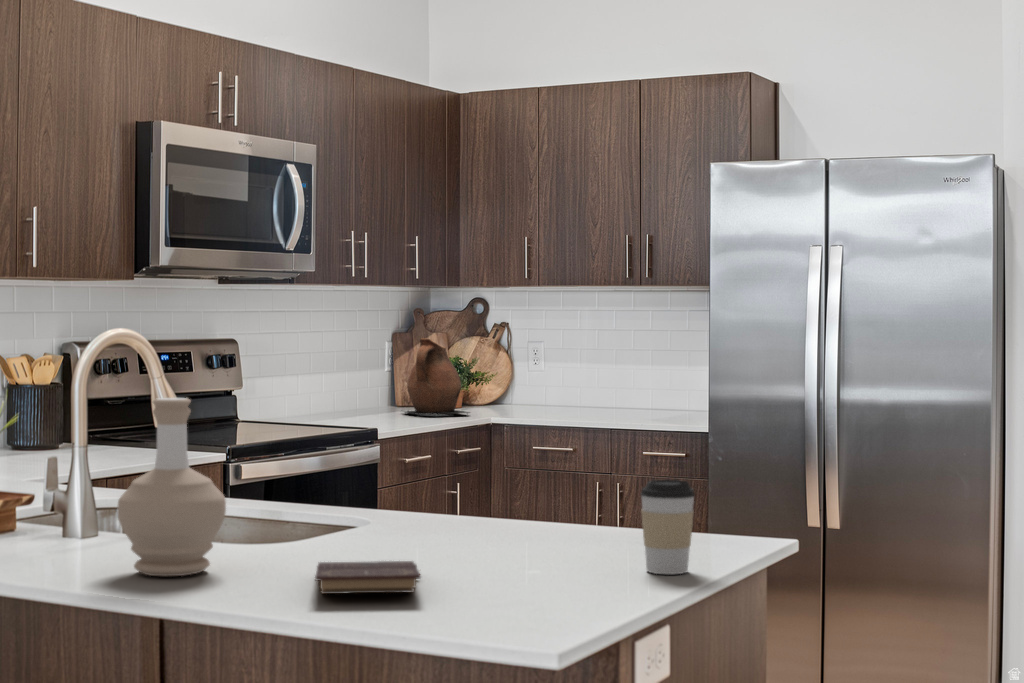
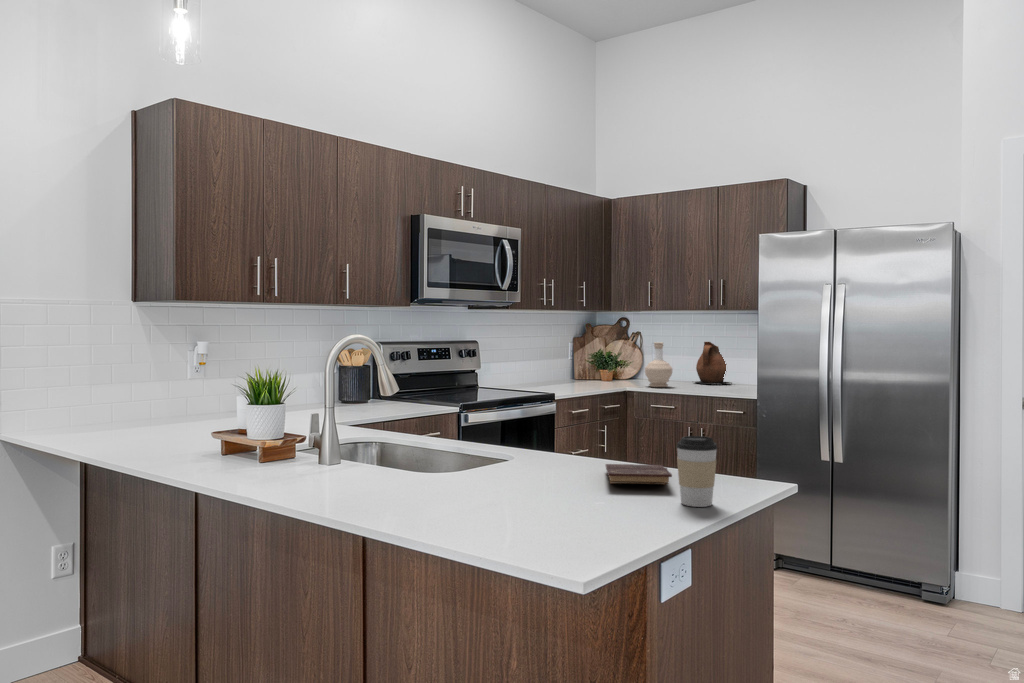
ceramic pitcher: present [405,339,470,415] -> present [695,342,732,384]
bottle: present [117,398,226,576] -> present [645,342,672,387]
book: present [315,561,421,594] -> present [606,464,672,485]

